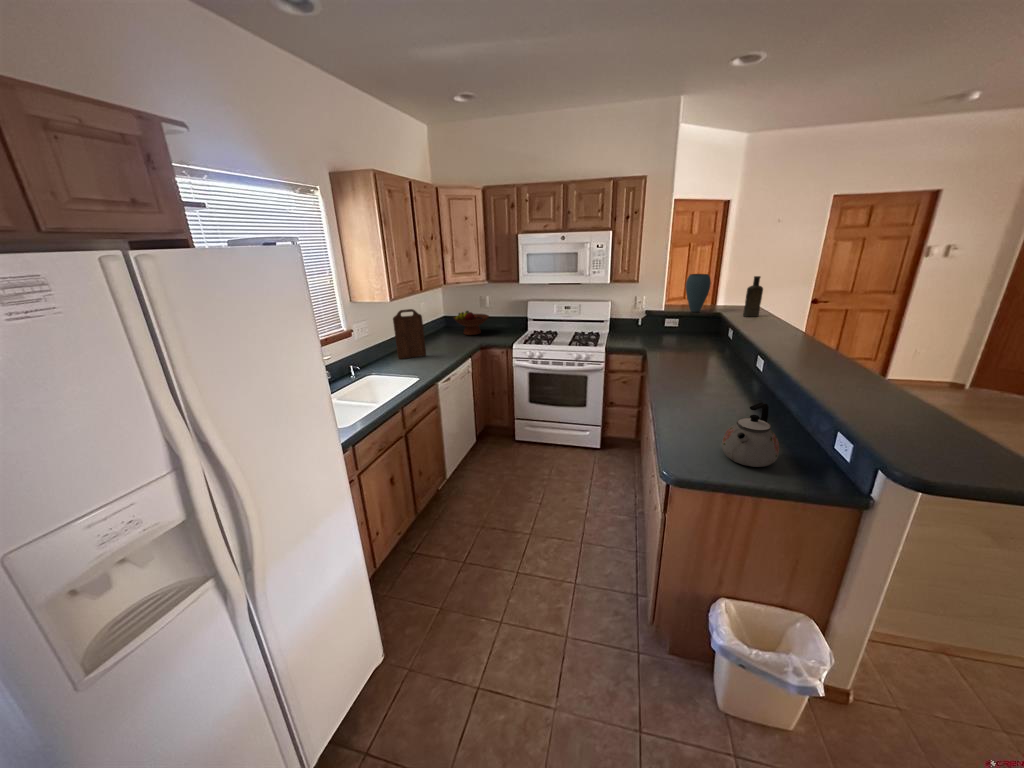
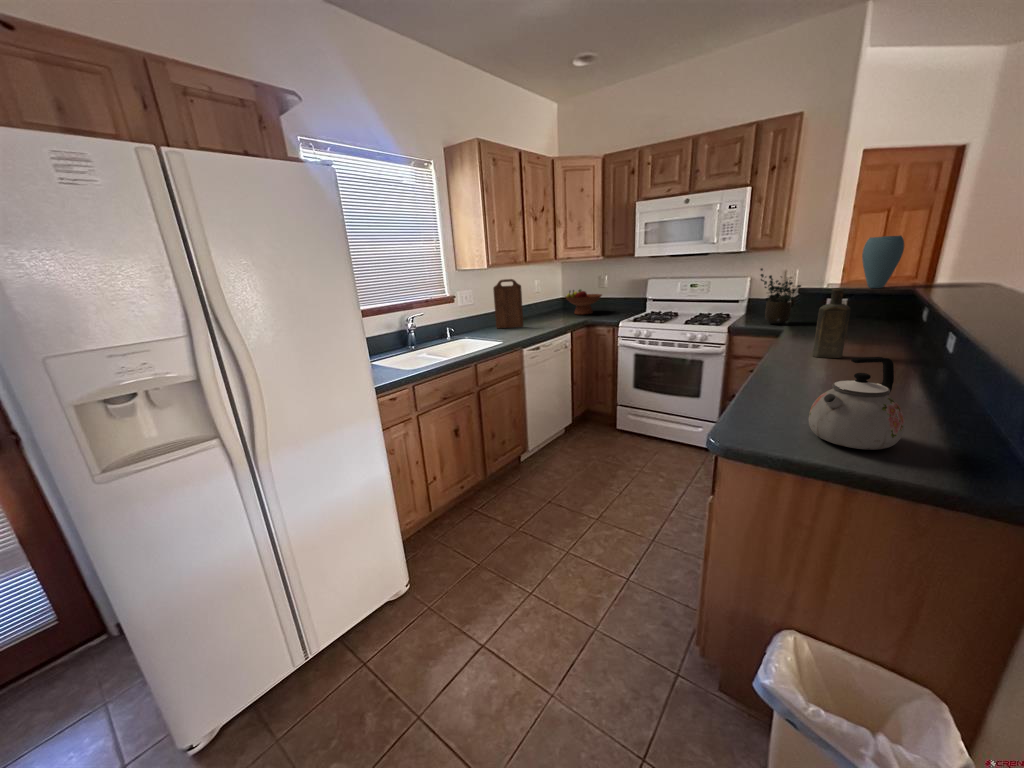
bottle: present [743,276,763,317] -> present [812,288,850,358]
potted plant: none [622,297,653,342] -> present [760,268,801,324]

